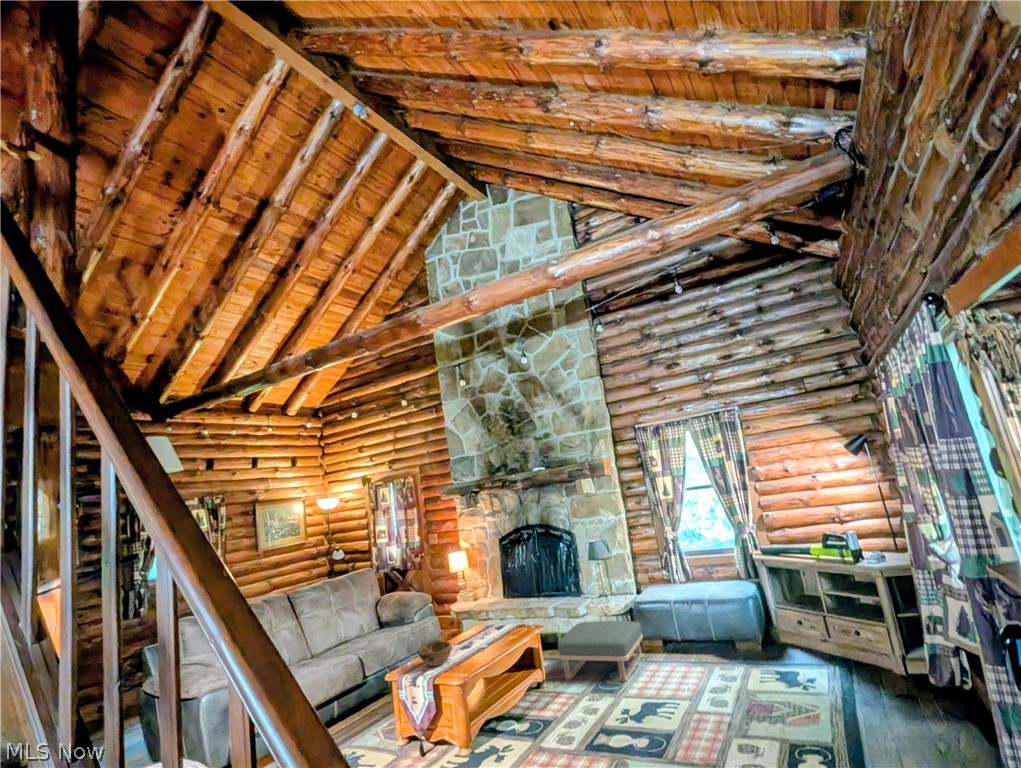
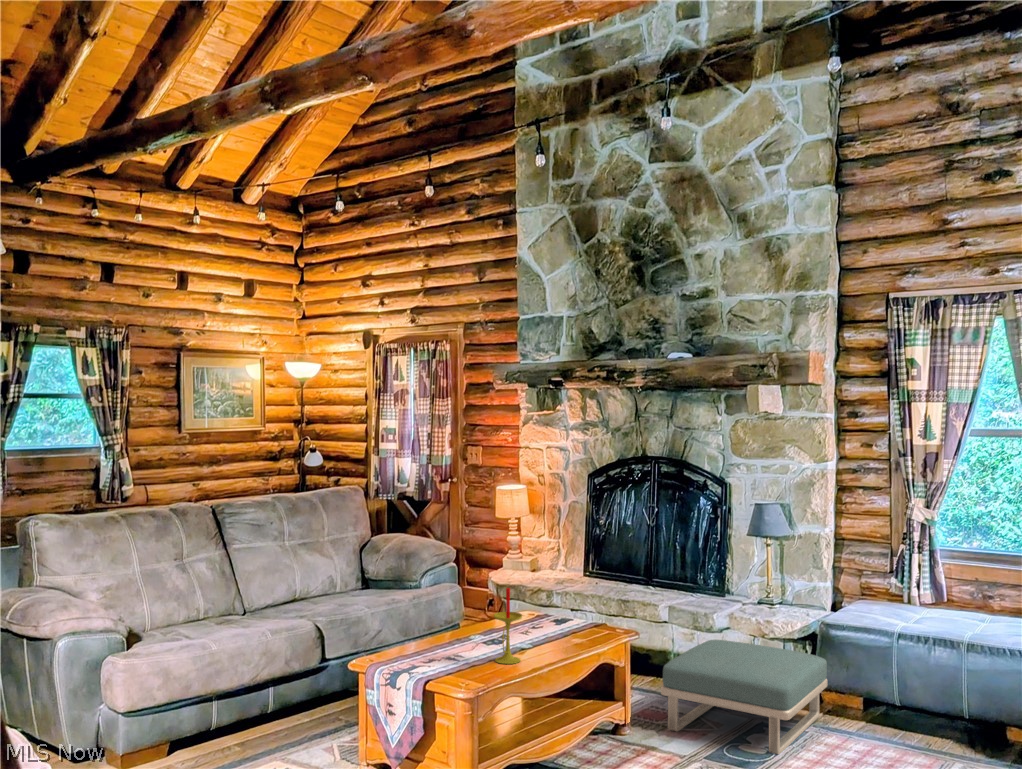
candle: none [466,613,484,659] -> present [494,588,522,664]
decorative bowl: present [419,641,451,666] -> none [407,624,465,663]

